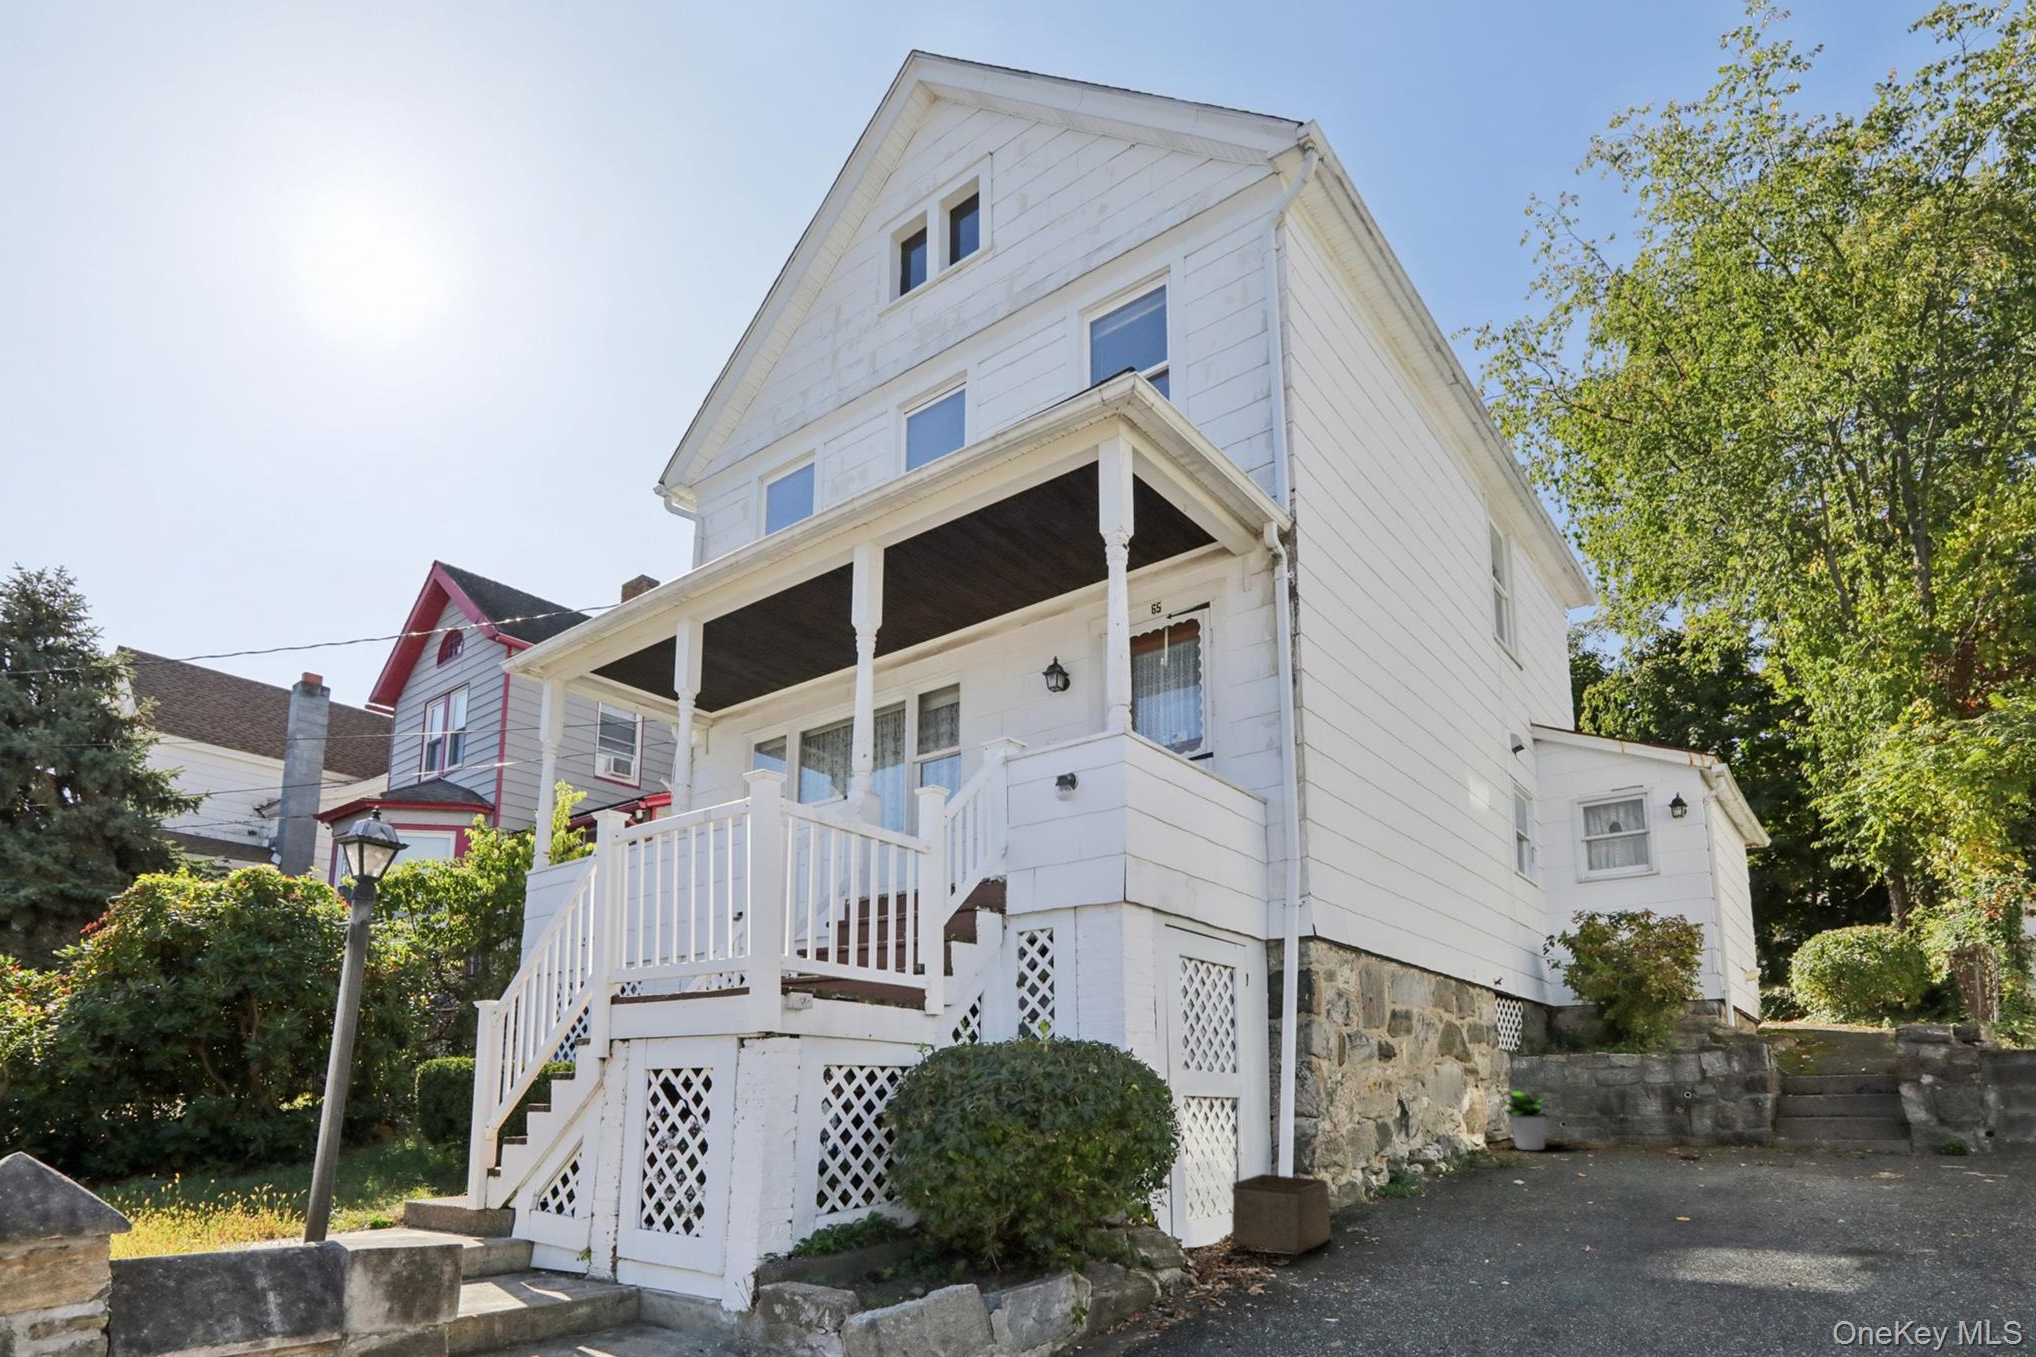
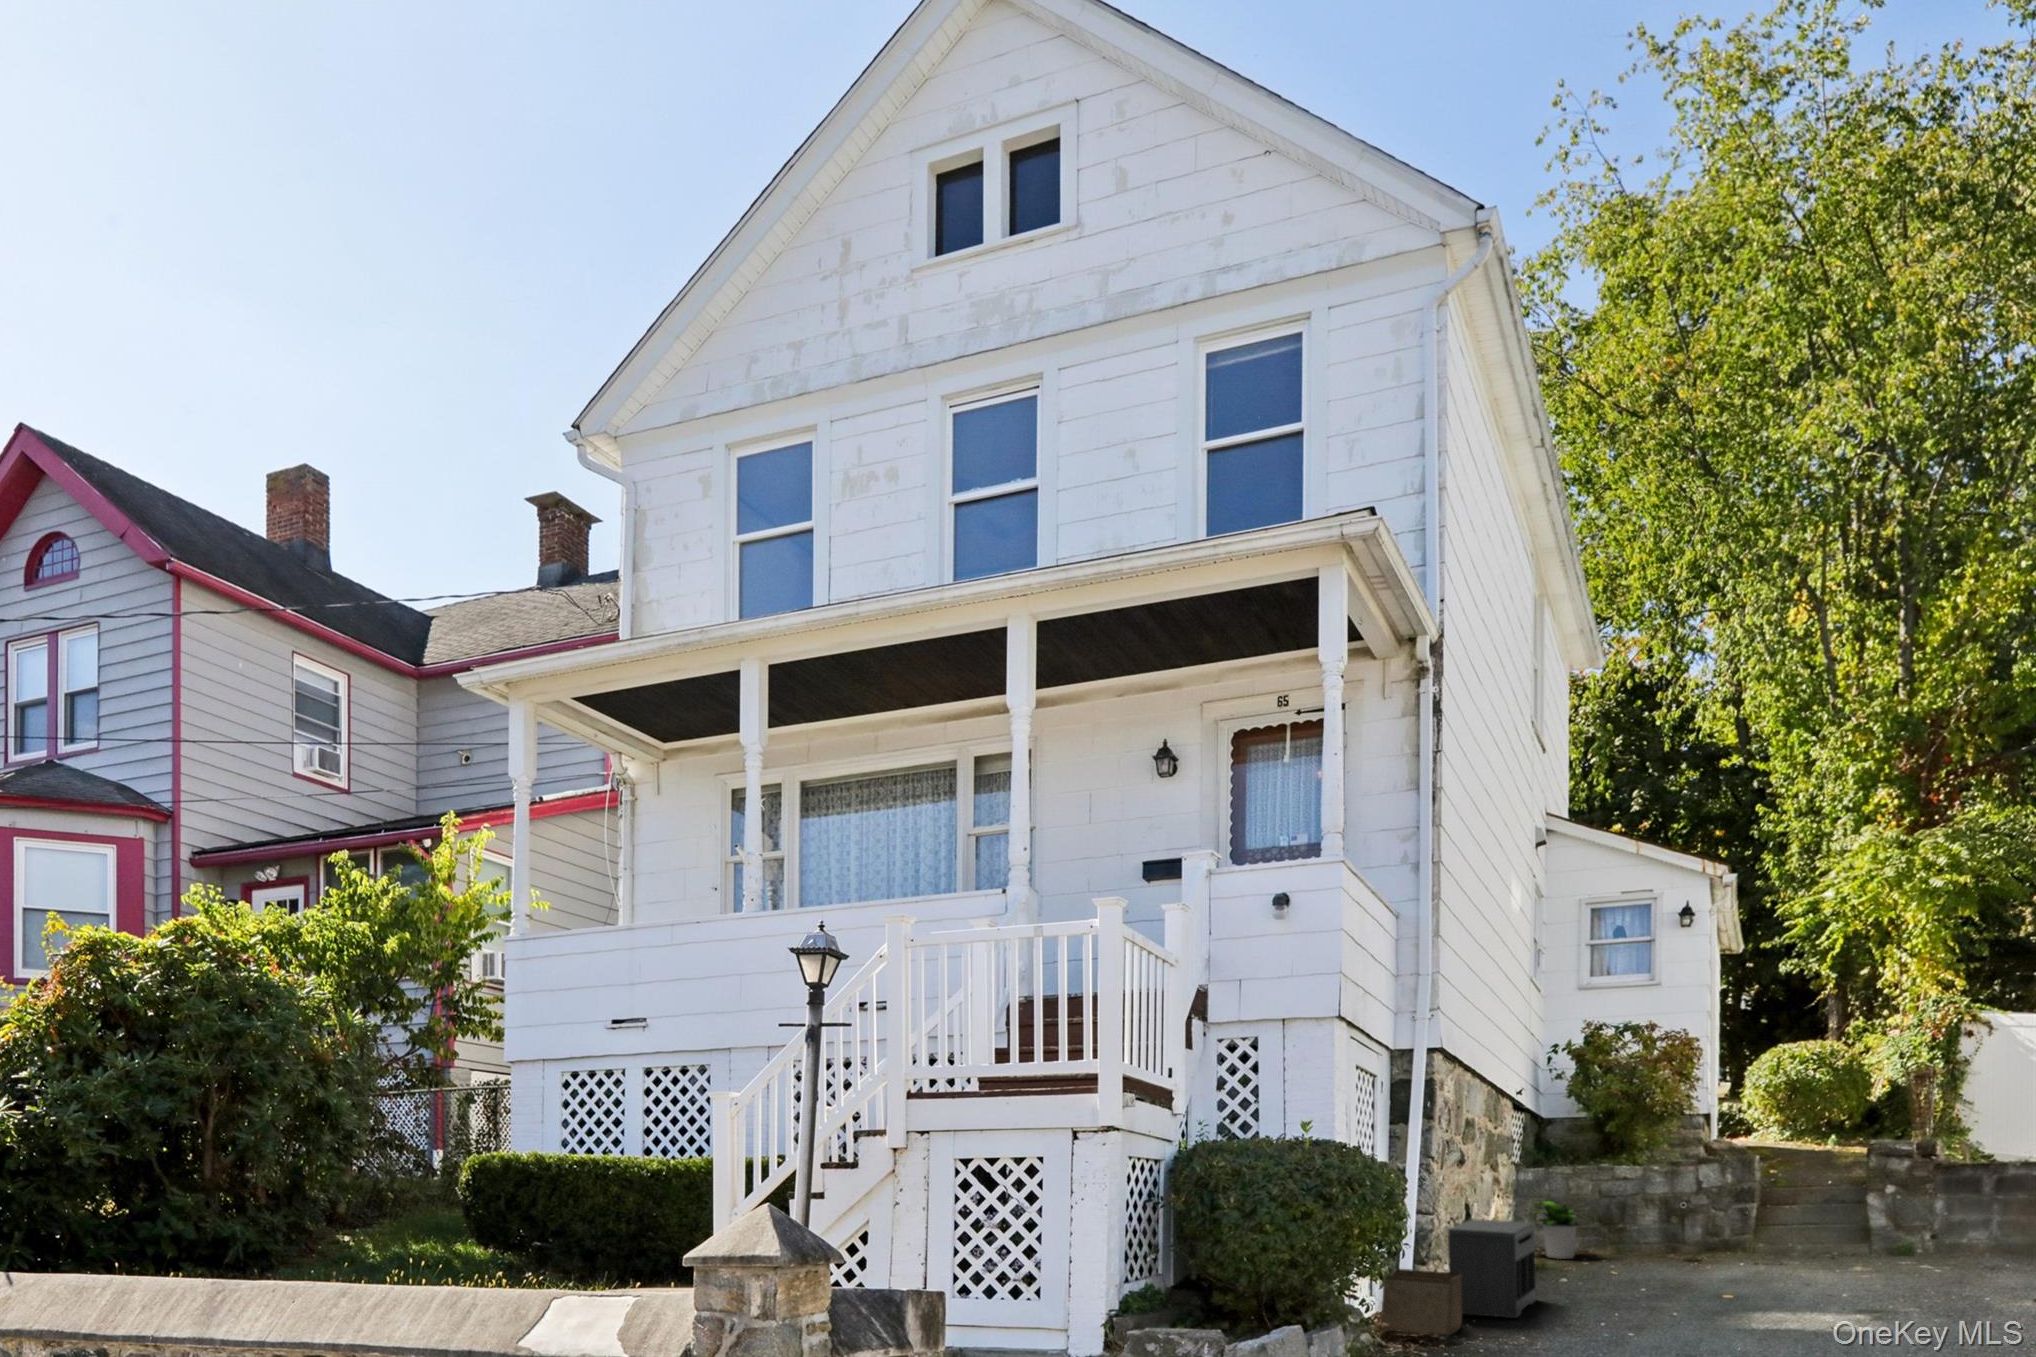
bench: none [1327,1116,1452,1228] -> present [1448,1219,1536,1318]

